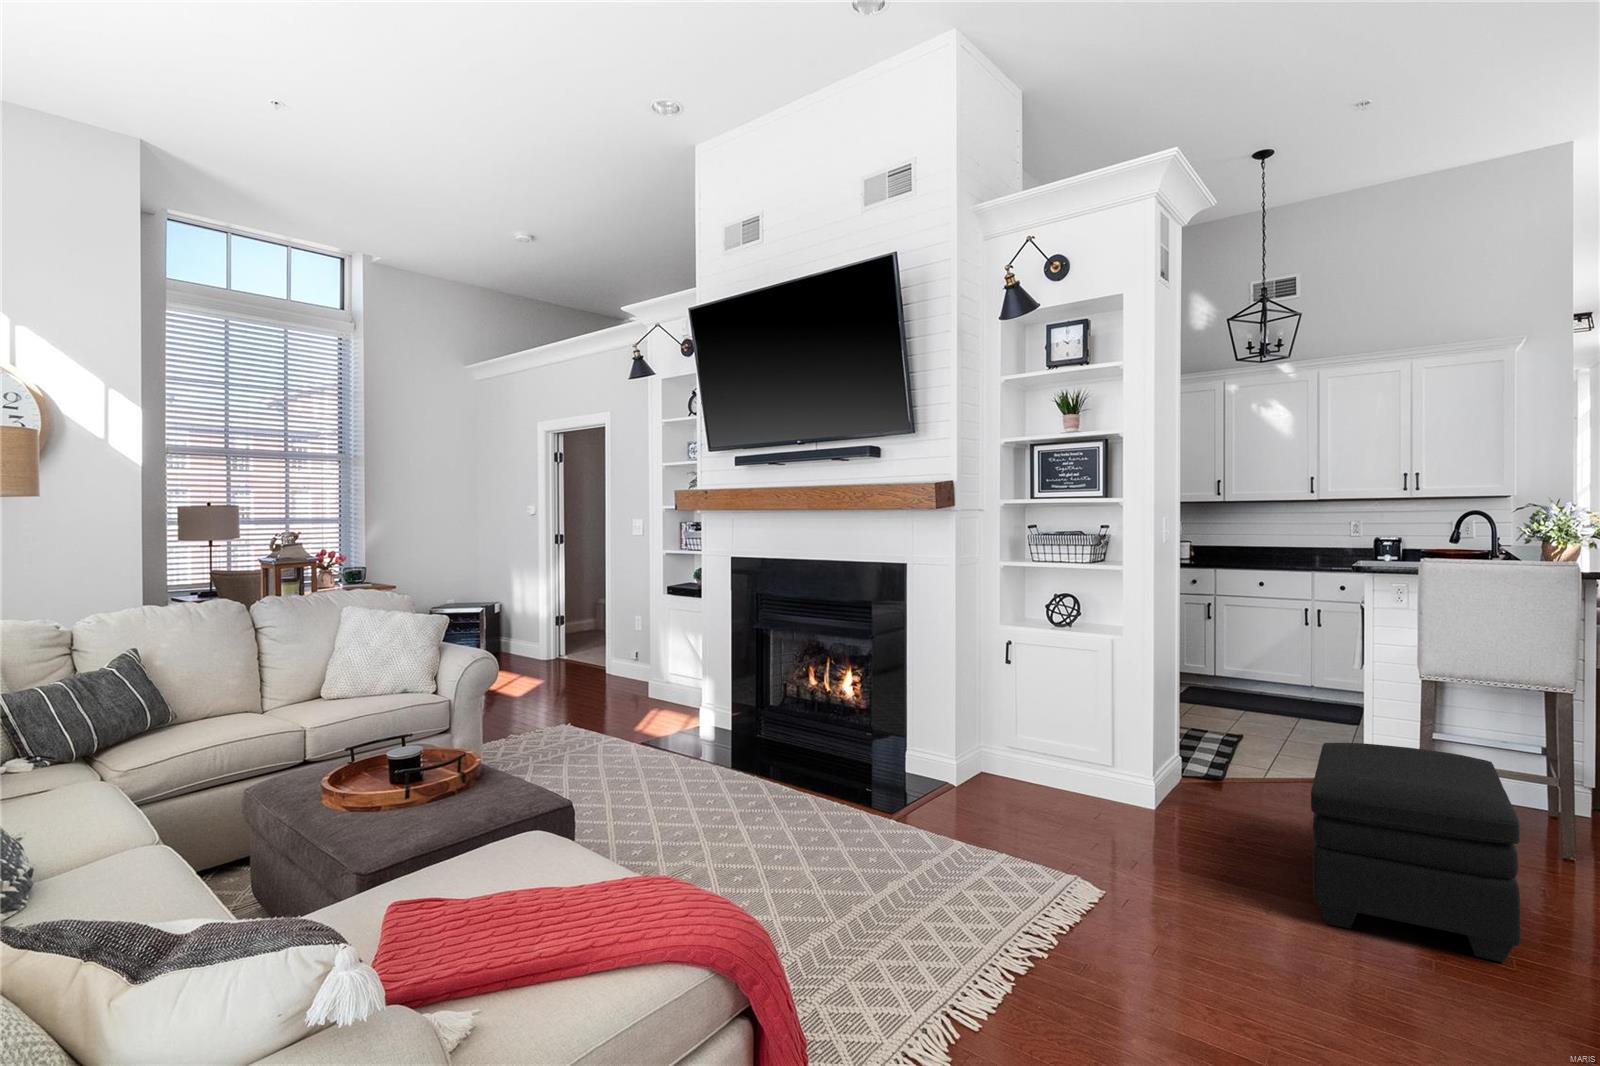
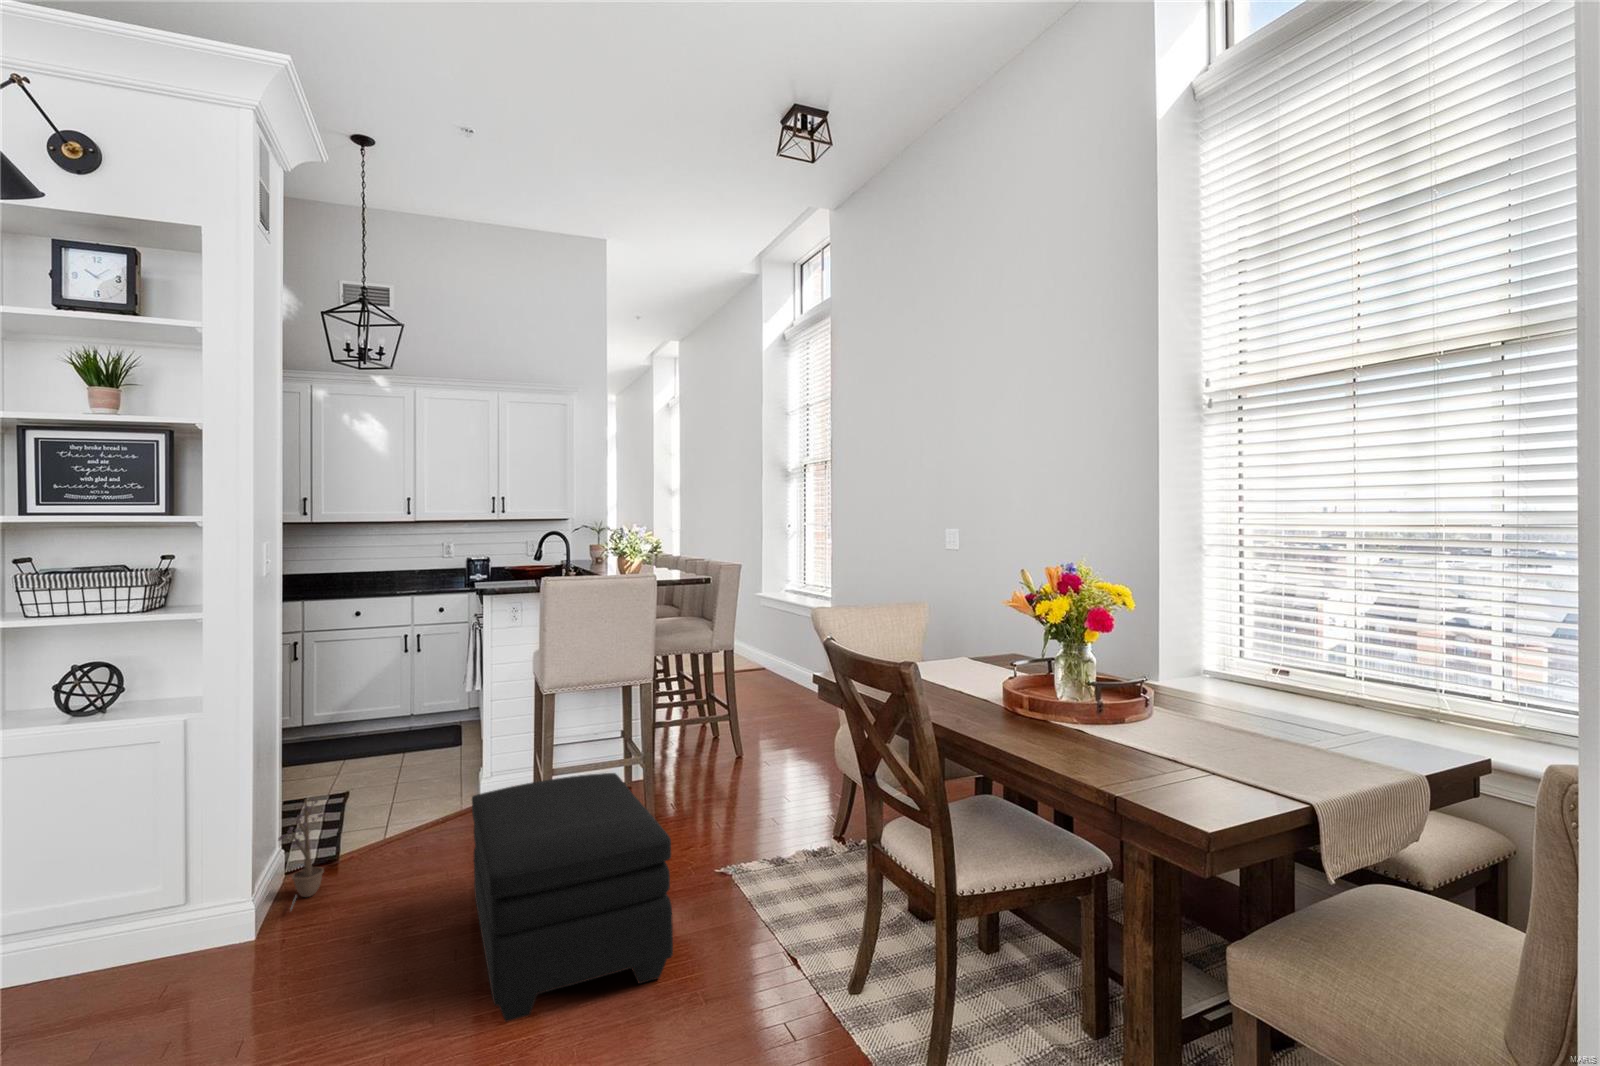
decorative plant: none [1172,717,1208,798] -> present [278,798,324,911]

